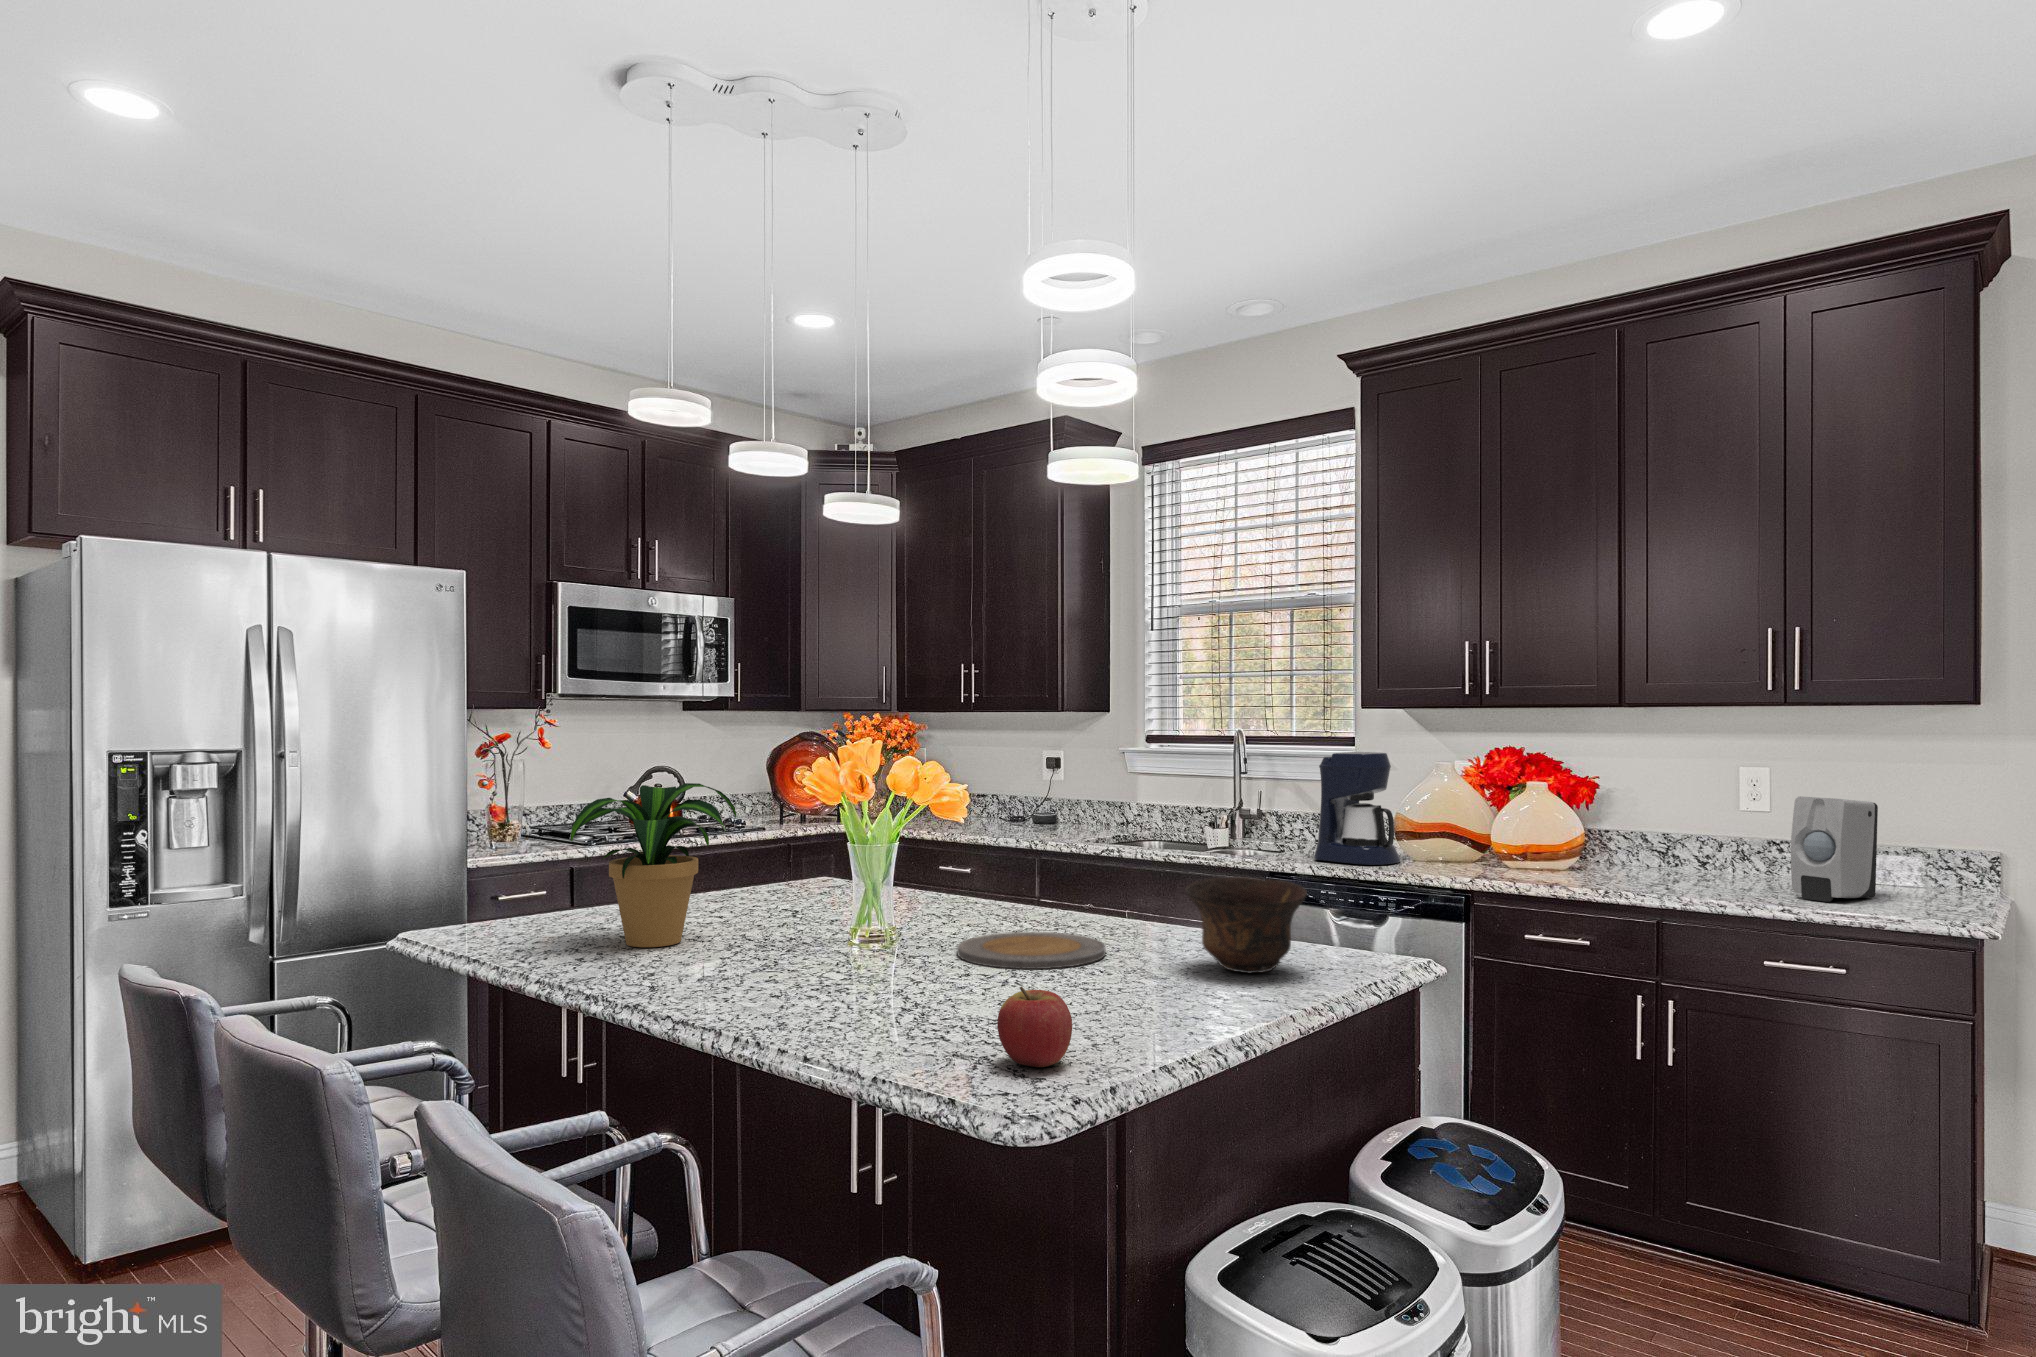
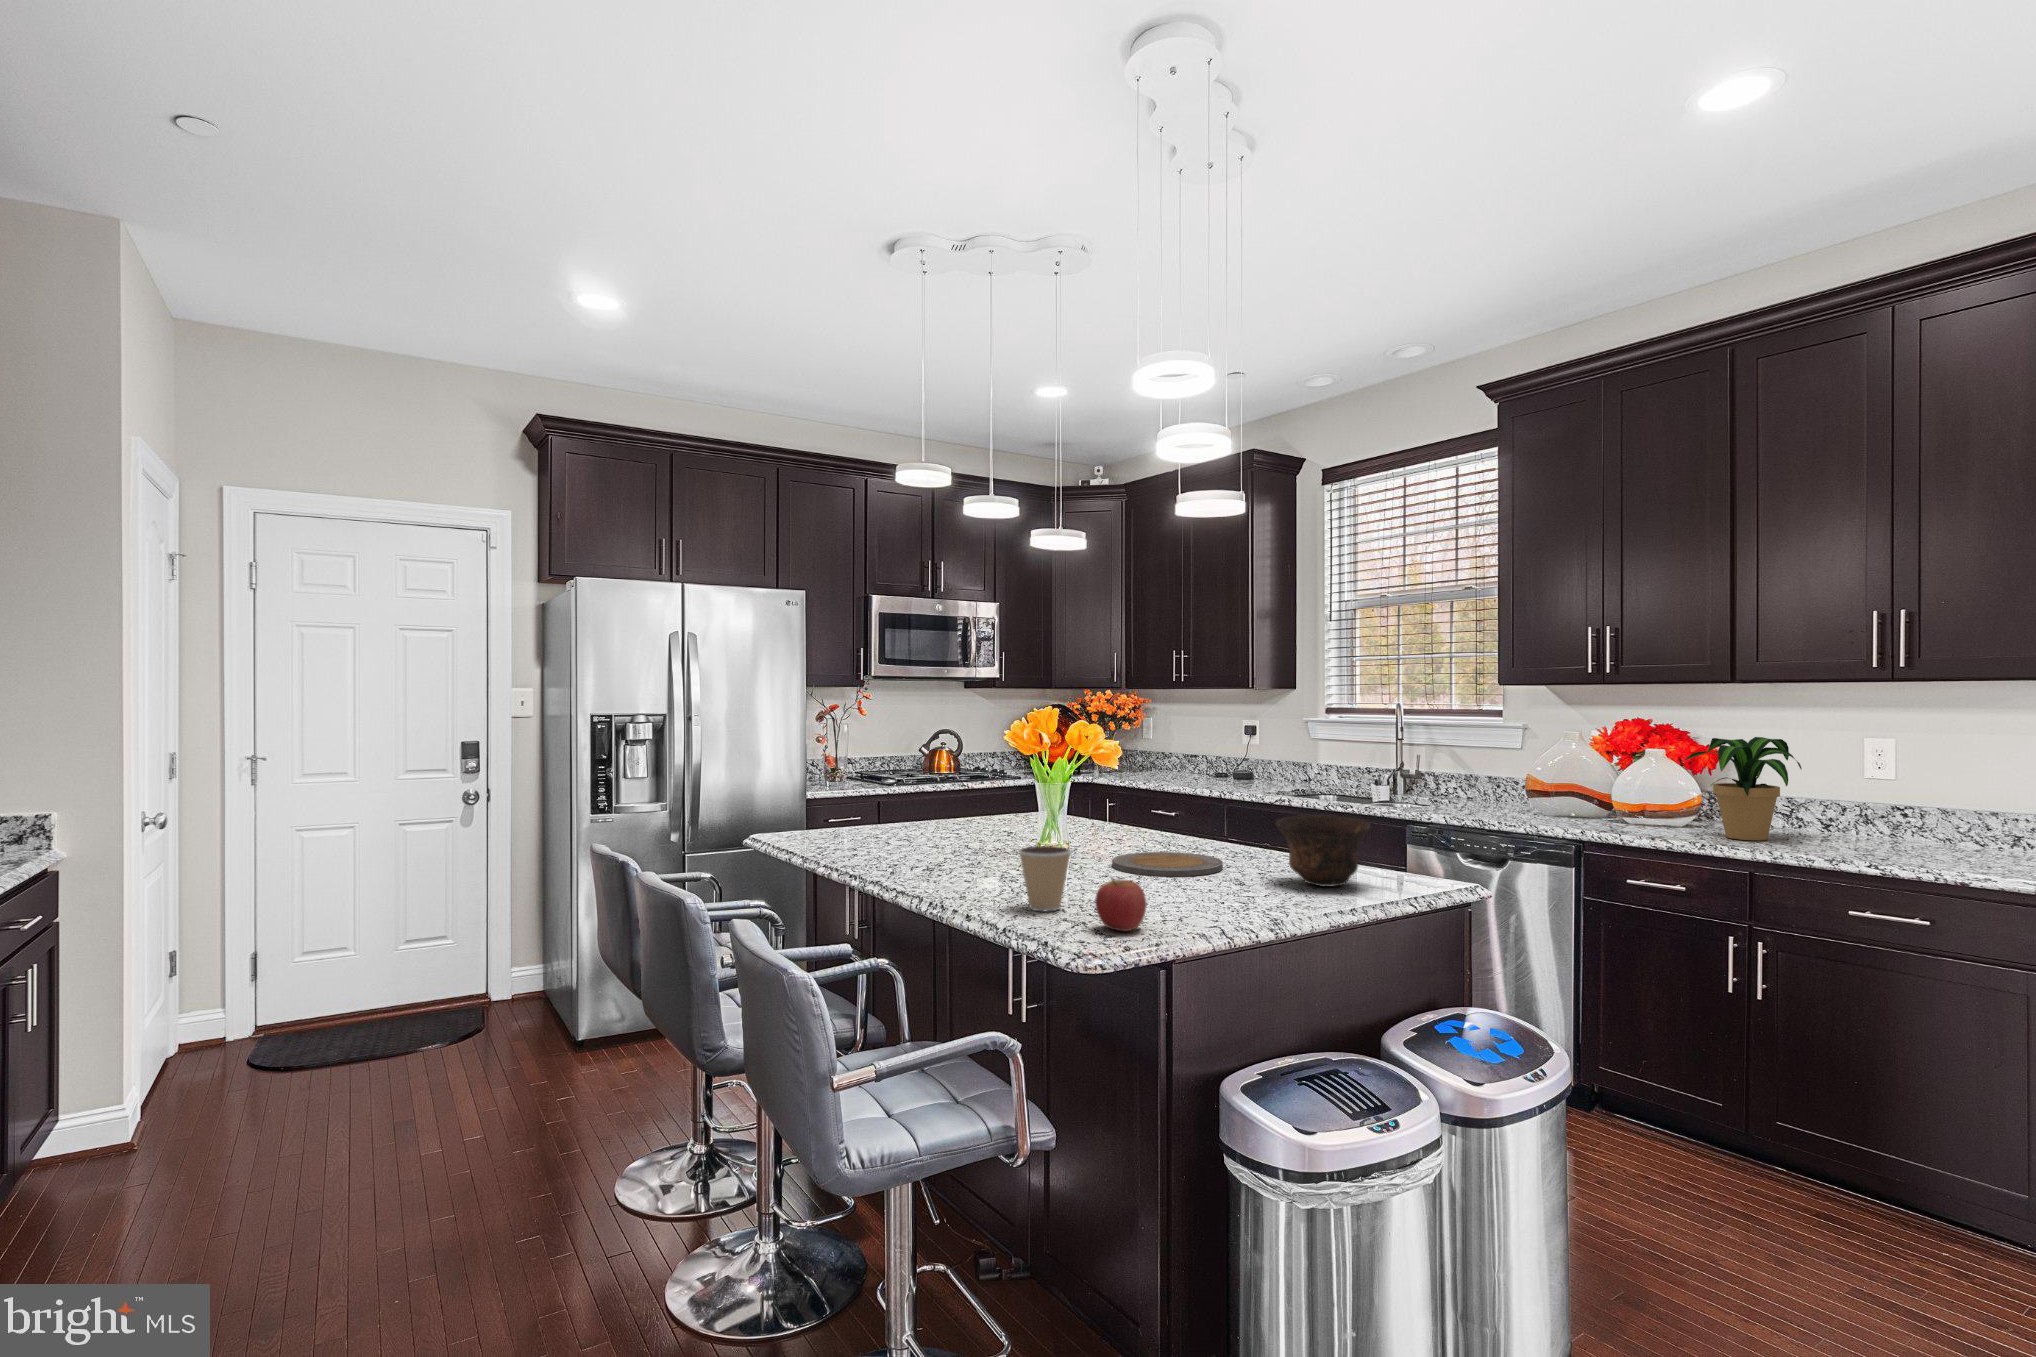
coffee maker: present [1314,752,1401,865] -> none [1456,723,1533,818]
potted plant: present [571,783,736,947] -> present [1684,737,1802,840]
soap dispenser: present [1791,796,1878,902] -> none [1887,765,1981,860]
coffee cup: none [866,941,944,1040] -> present [1019,846,1070,911]

